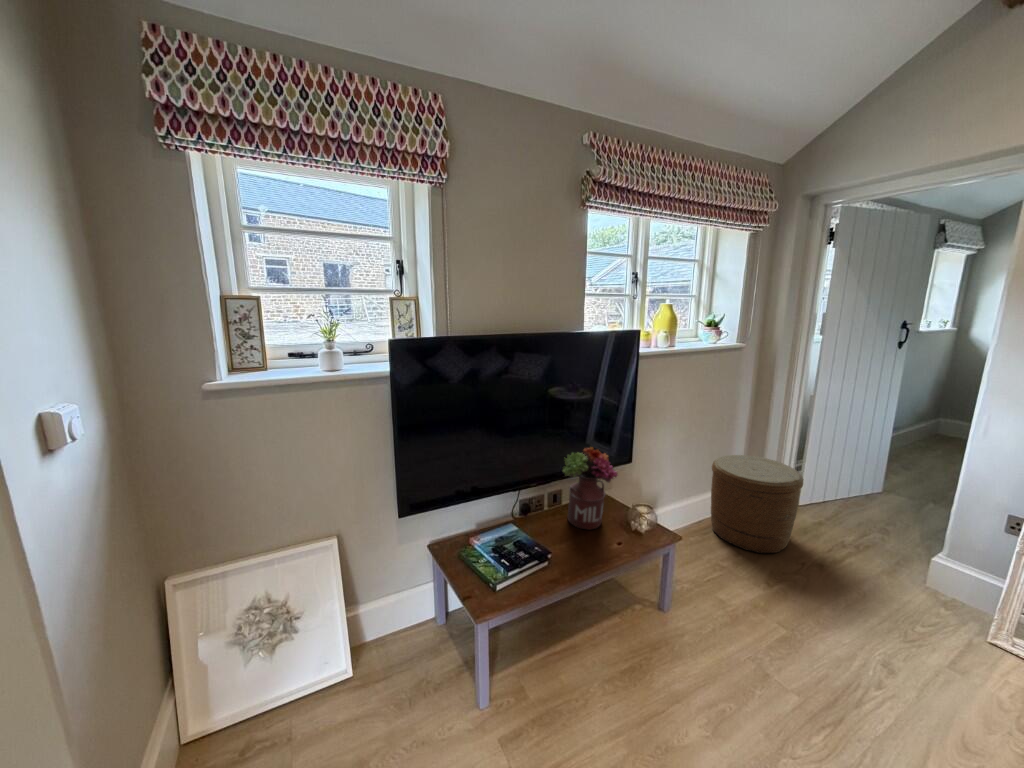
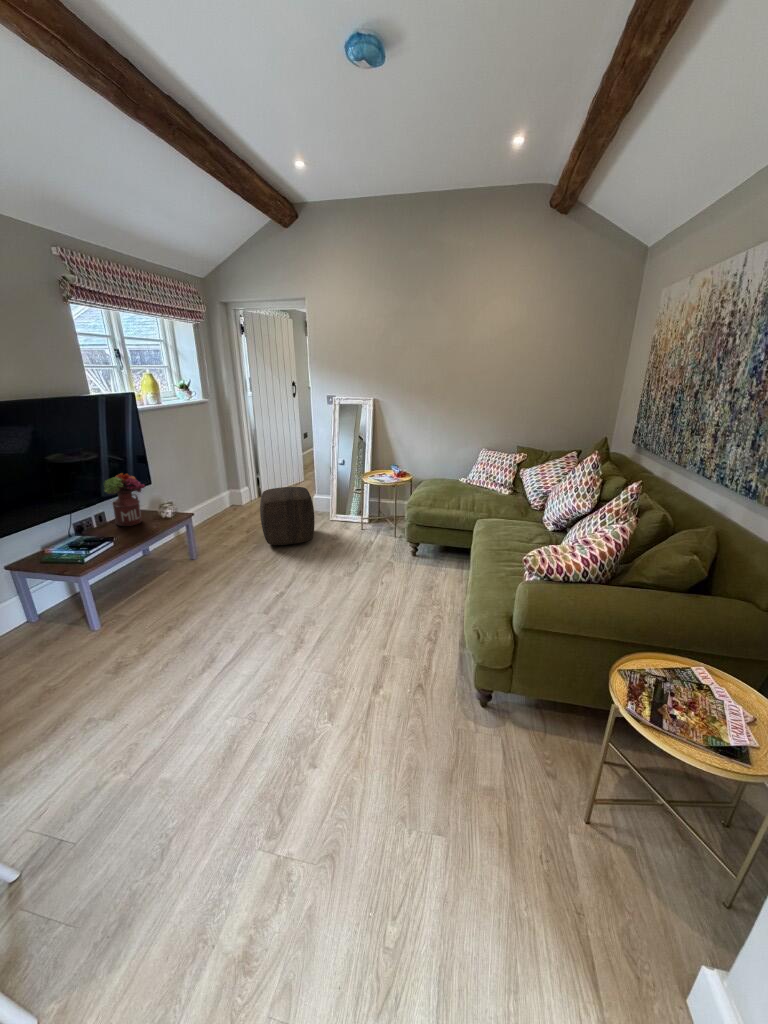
woven basket: present [711,455,804,553] -> none [206,470,257,523]
ottoman: none [808,527,973,698] -> present [260,487,315,545]

